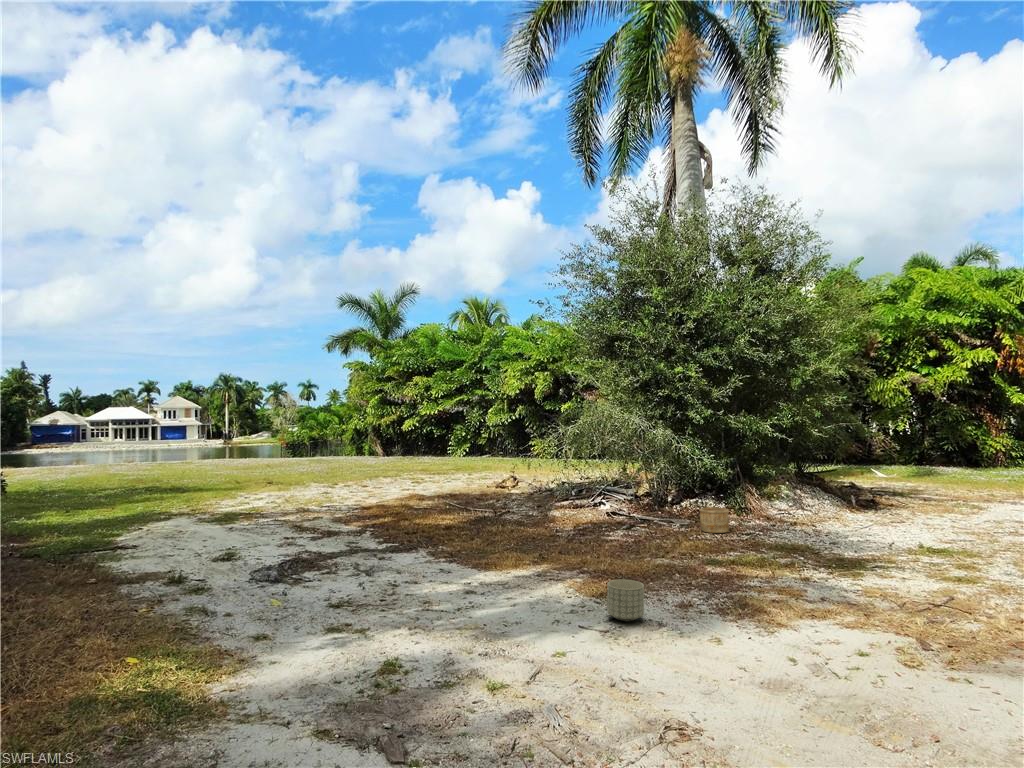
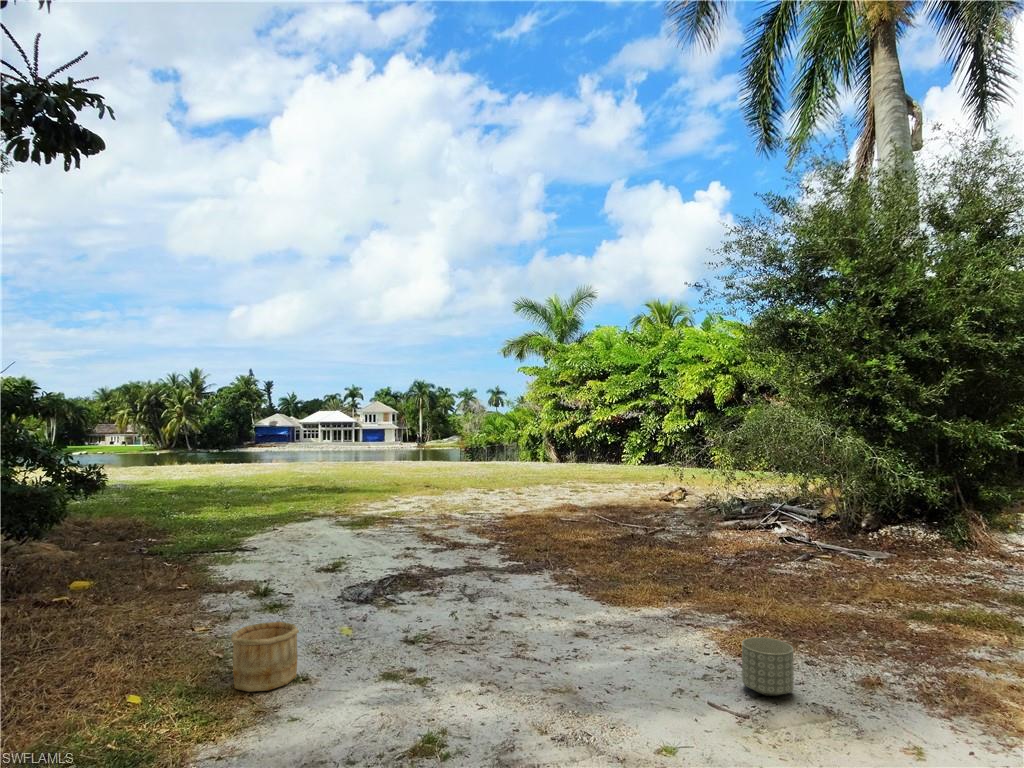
wooden bucket: present [699,507,729,533] -> present [231,622,299,692]

